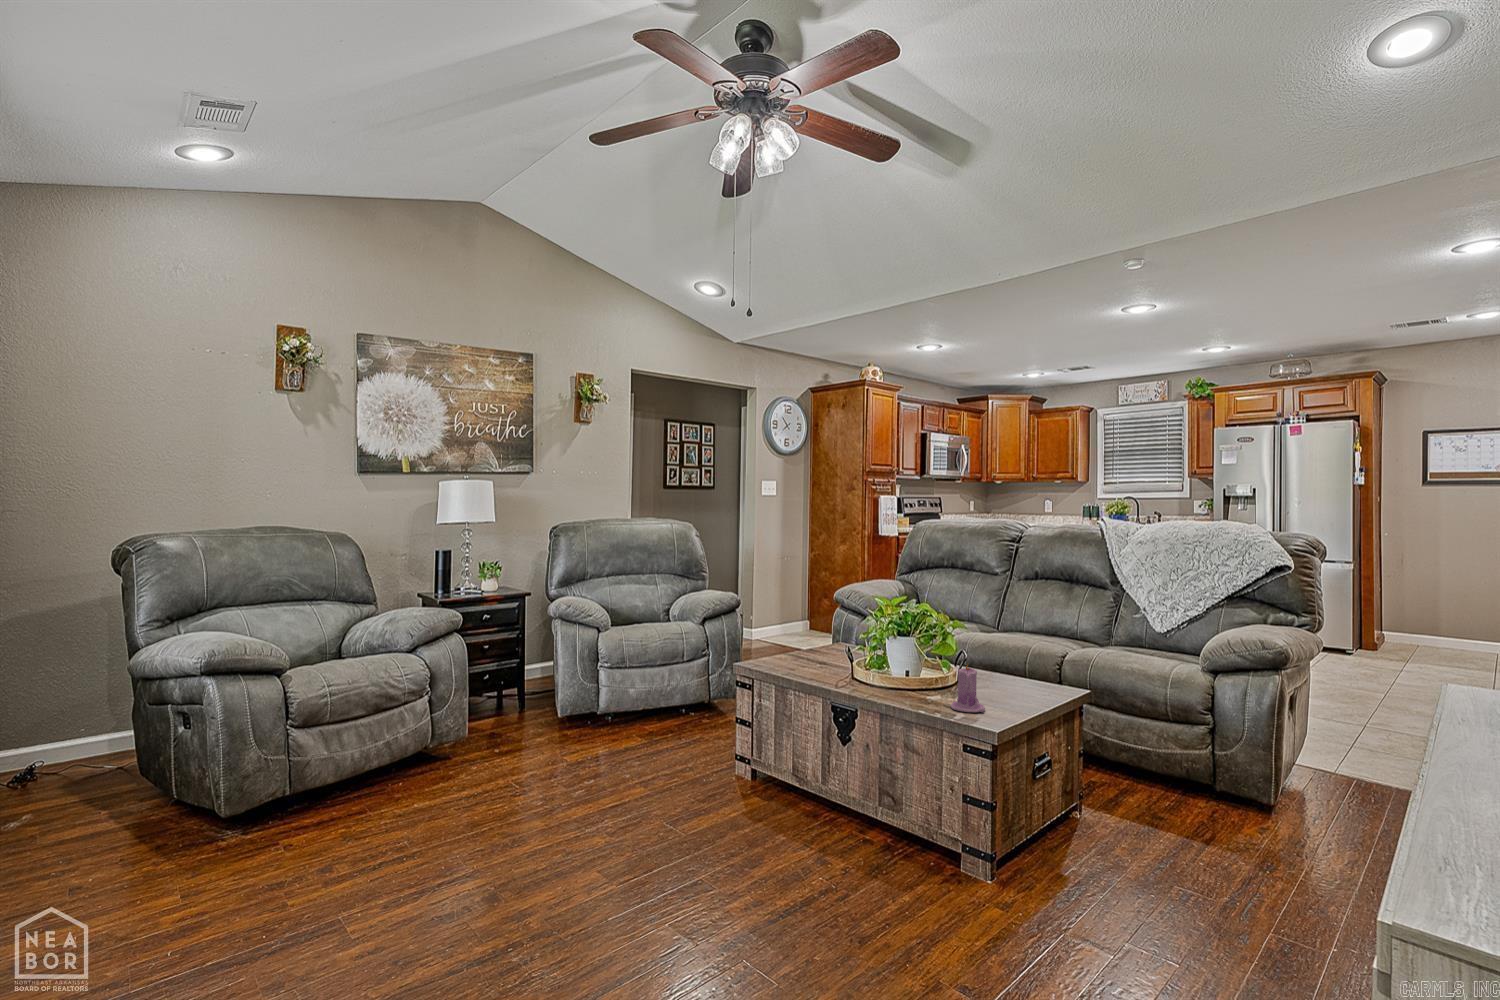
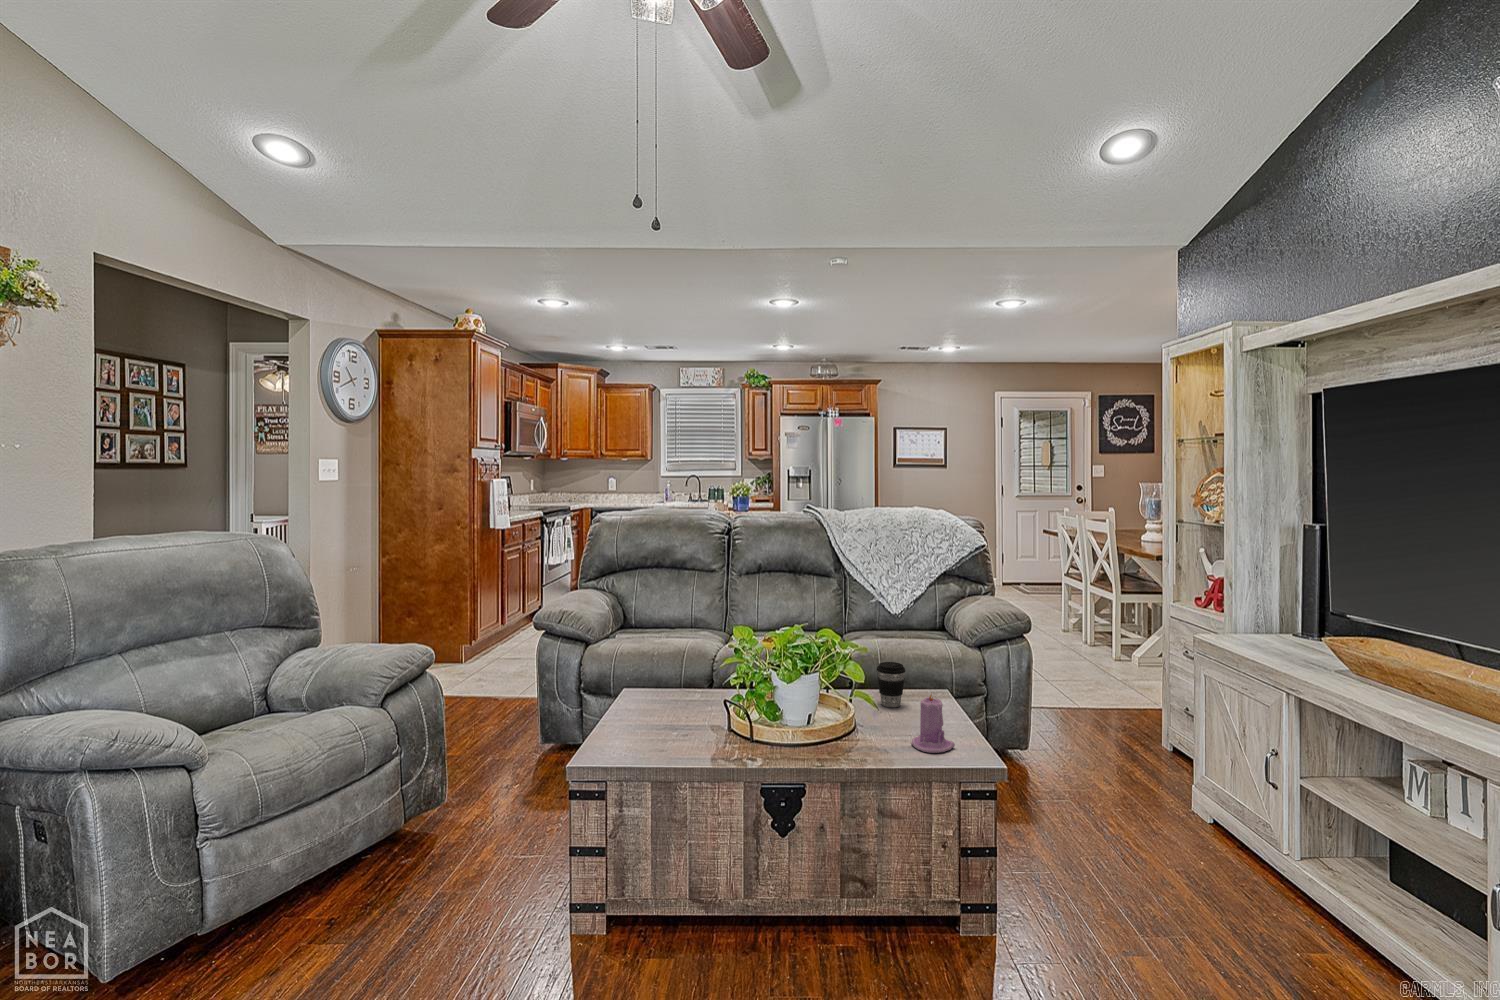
coffee cup: none [991,649,1018,688] -> present [877,662,905,707]

